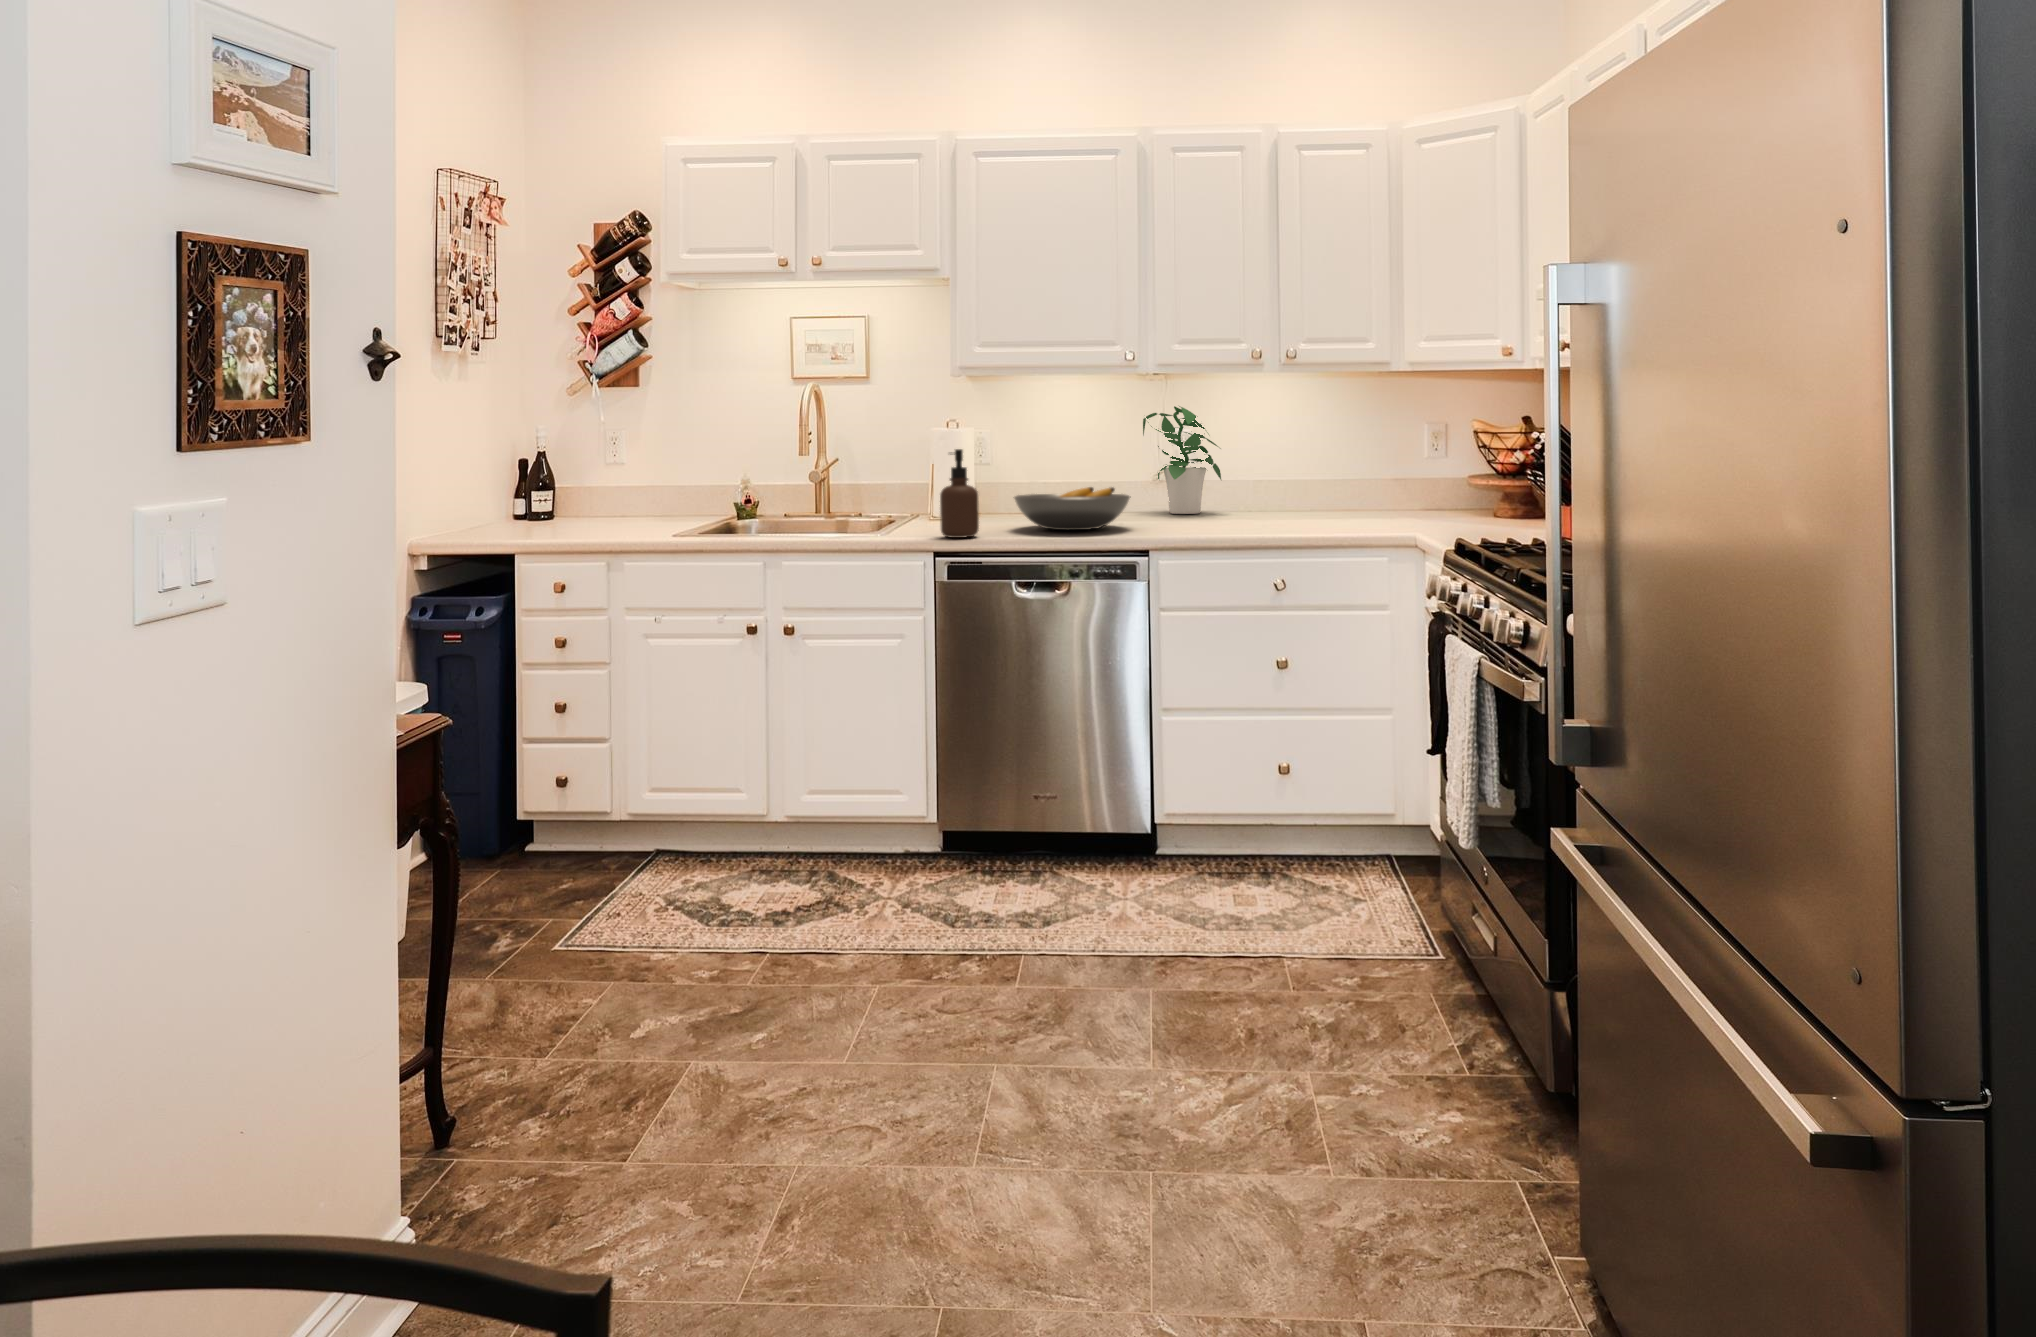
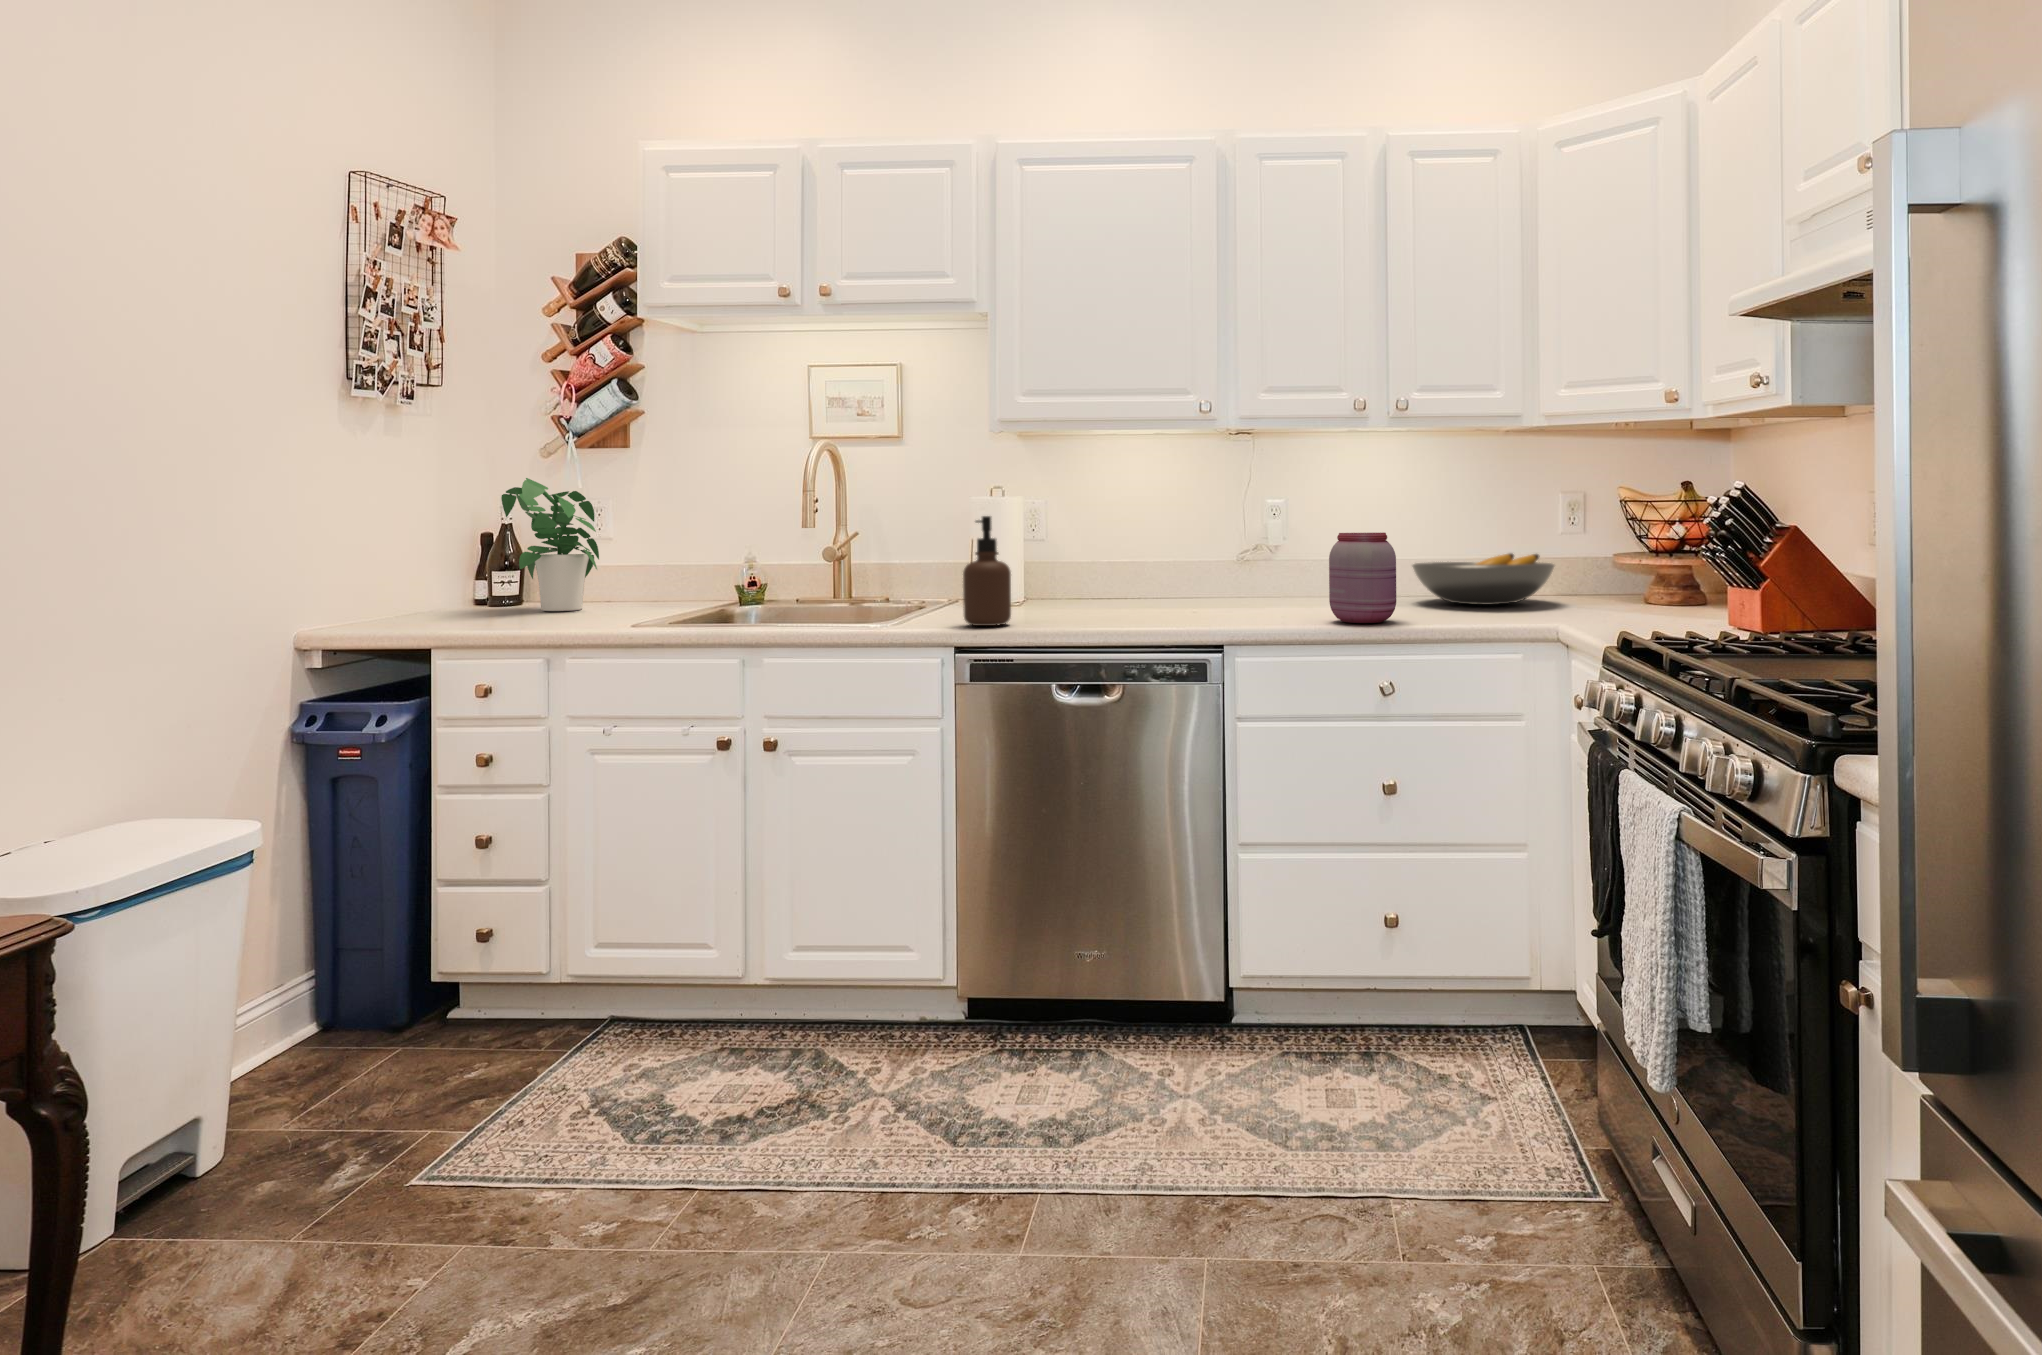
potted plant: present [1143,406,1221,514] -> present [501,478,599,611]
jar: none [1236,462,1289,535] -> present [1329,533,1396,623]
fruit bowl: present [1014,487,1131,530] -> present [1412,553,1554,605]

